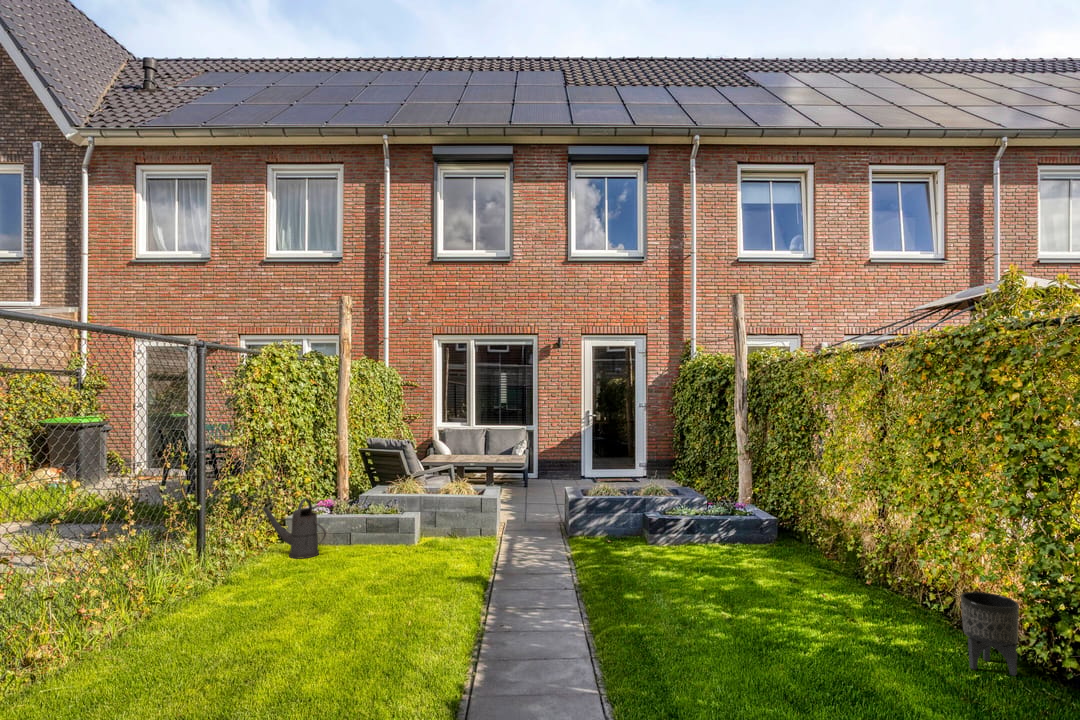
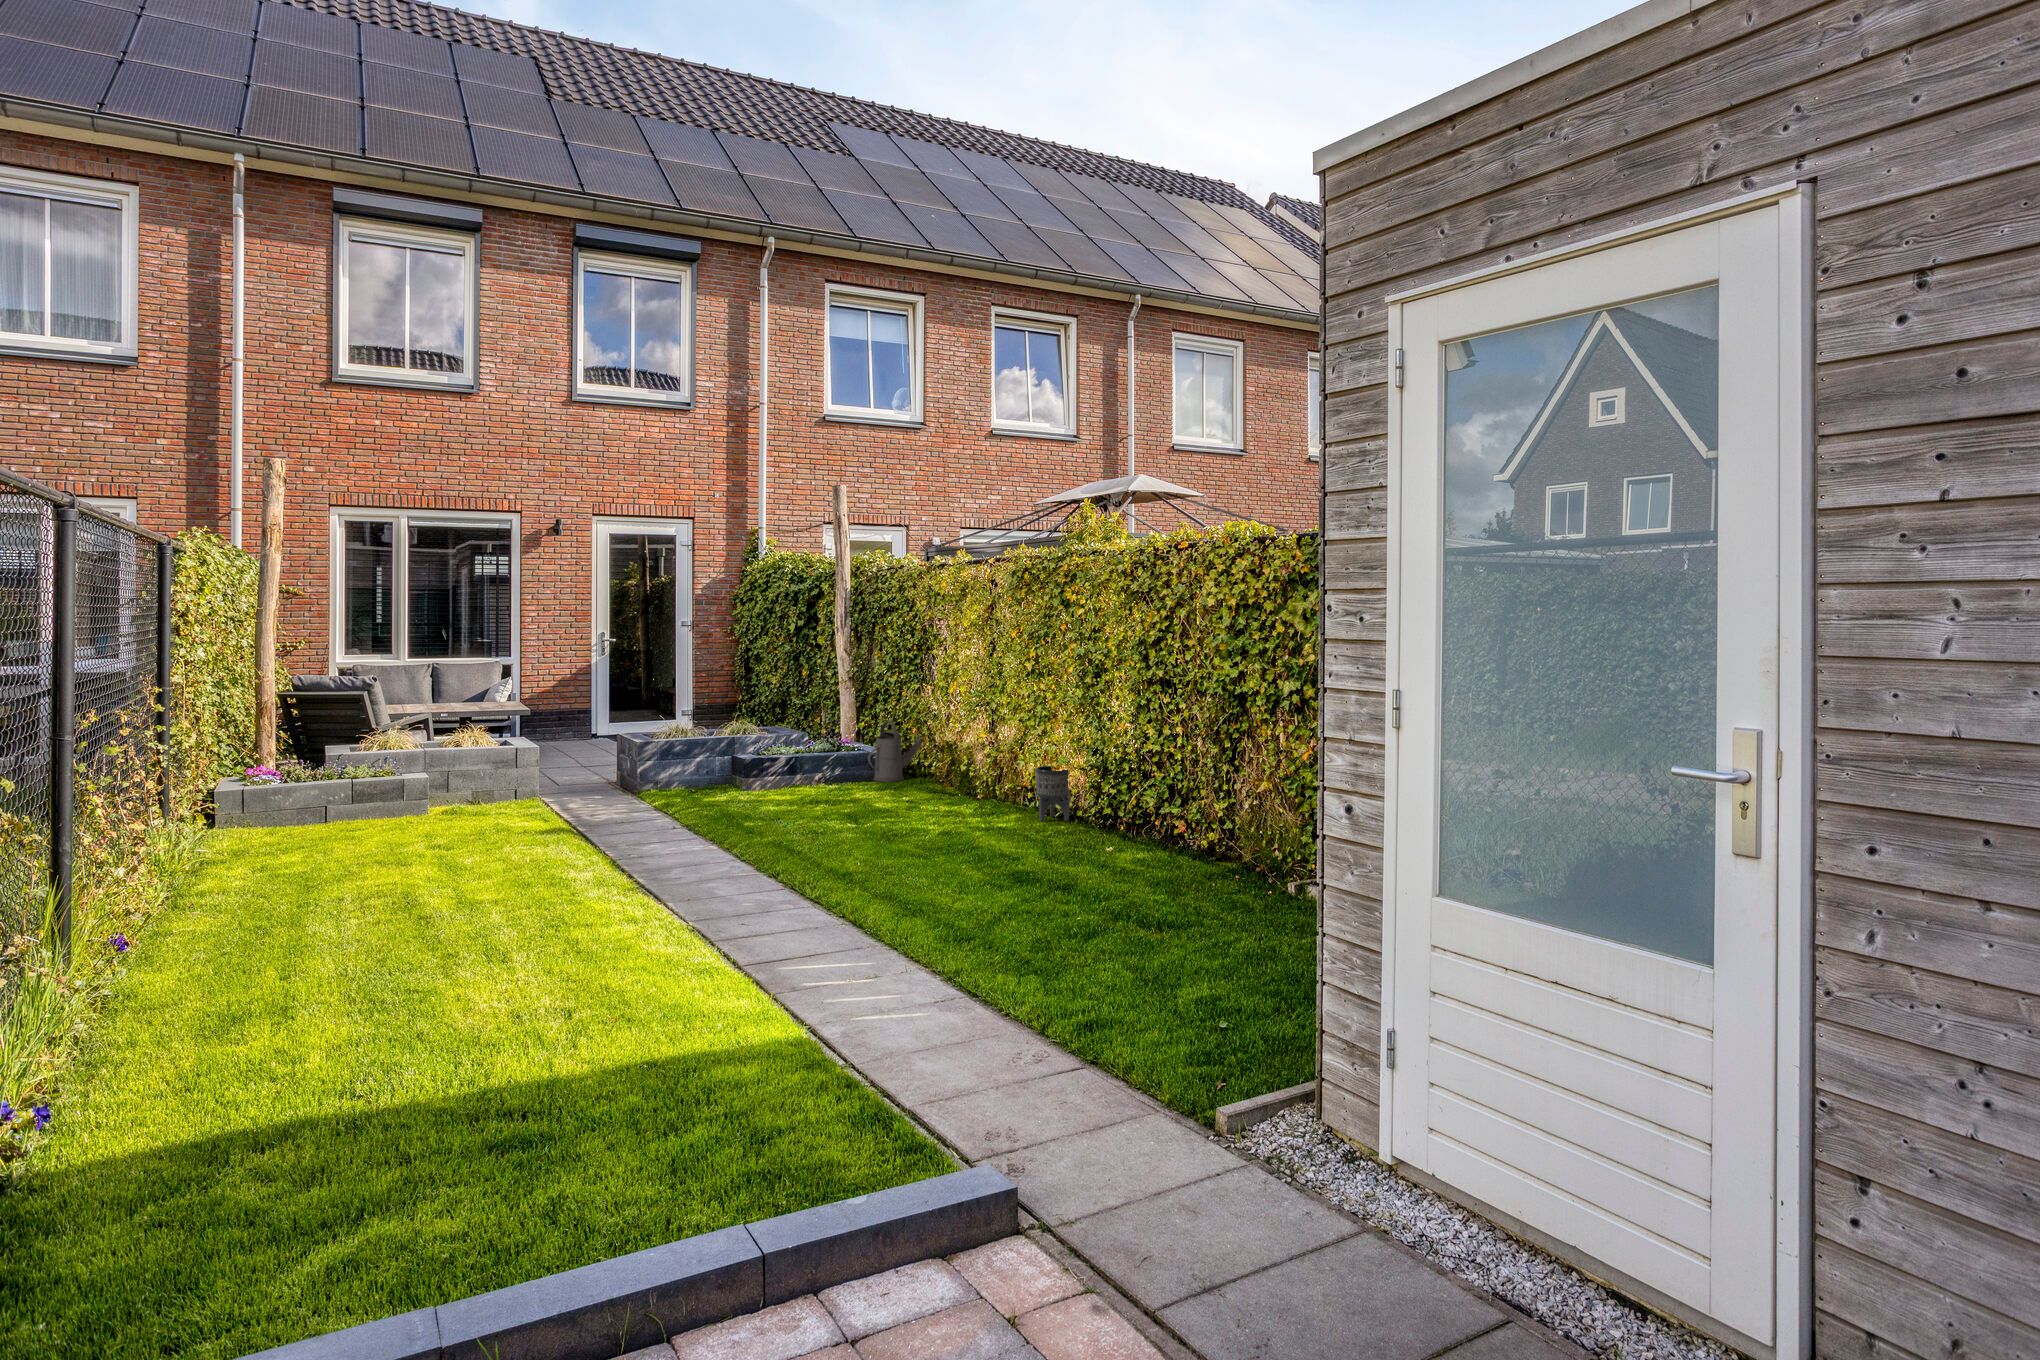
watering can: present [263,499,326,559] -> present [868,721,921,782]

